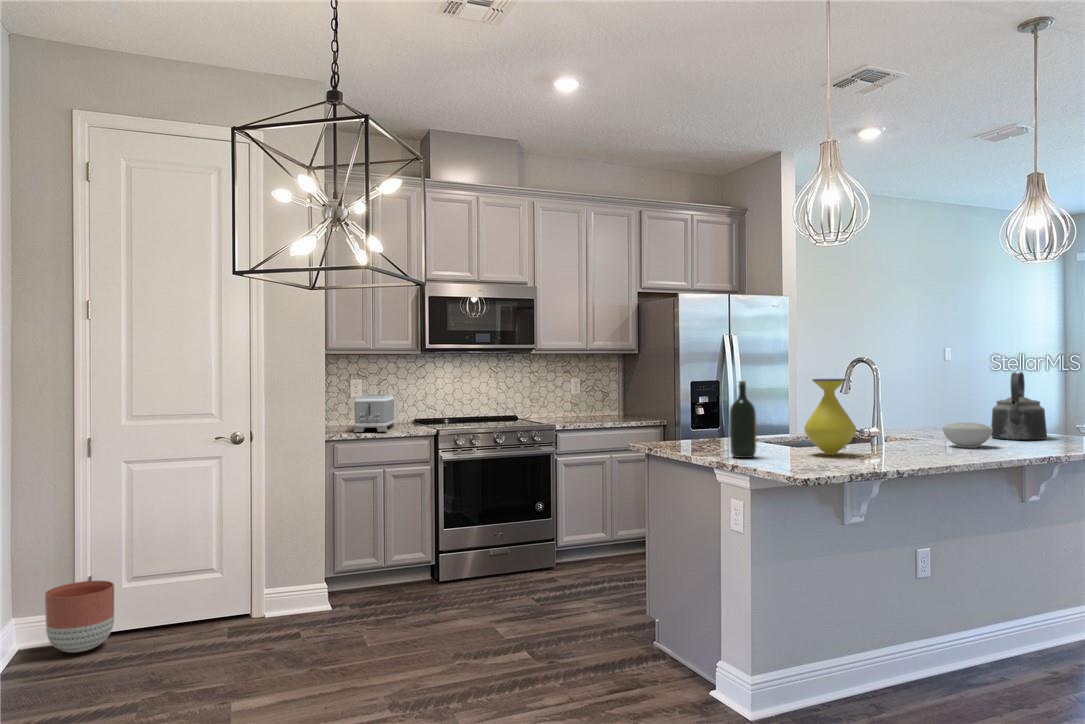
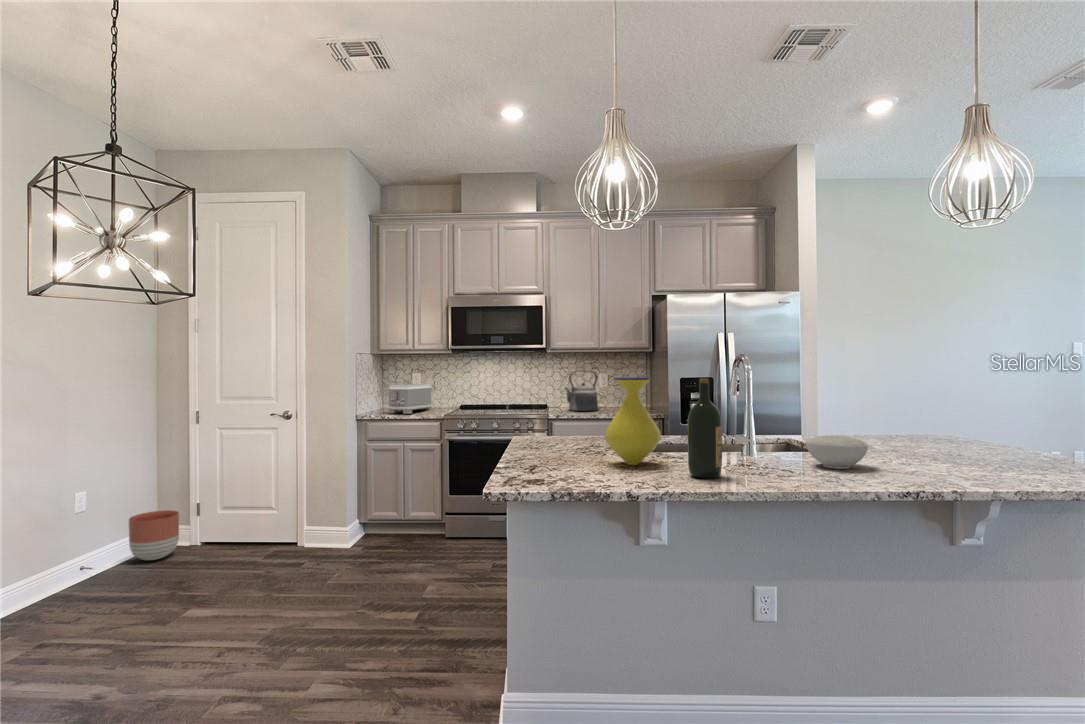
kettle: present [991,372,1047,440] -> present [565,370,598,411]
wine bottle: present [730,381,757,458] -> present [688,379,722,478]

